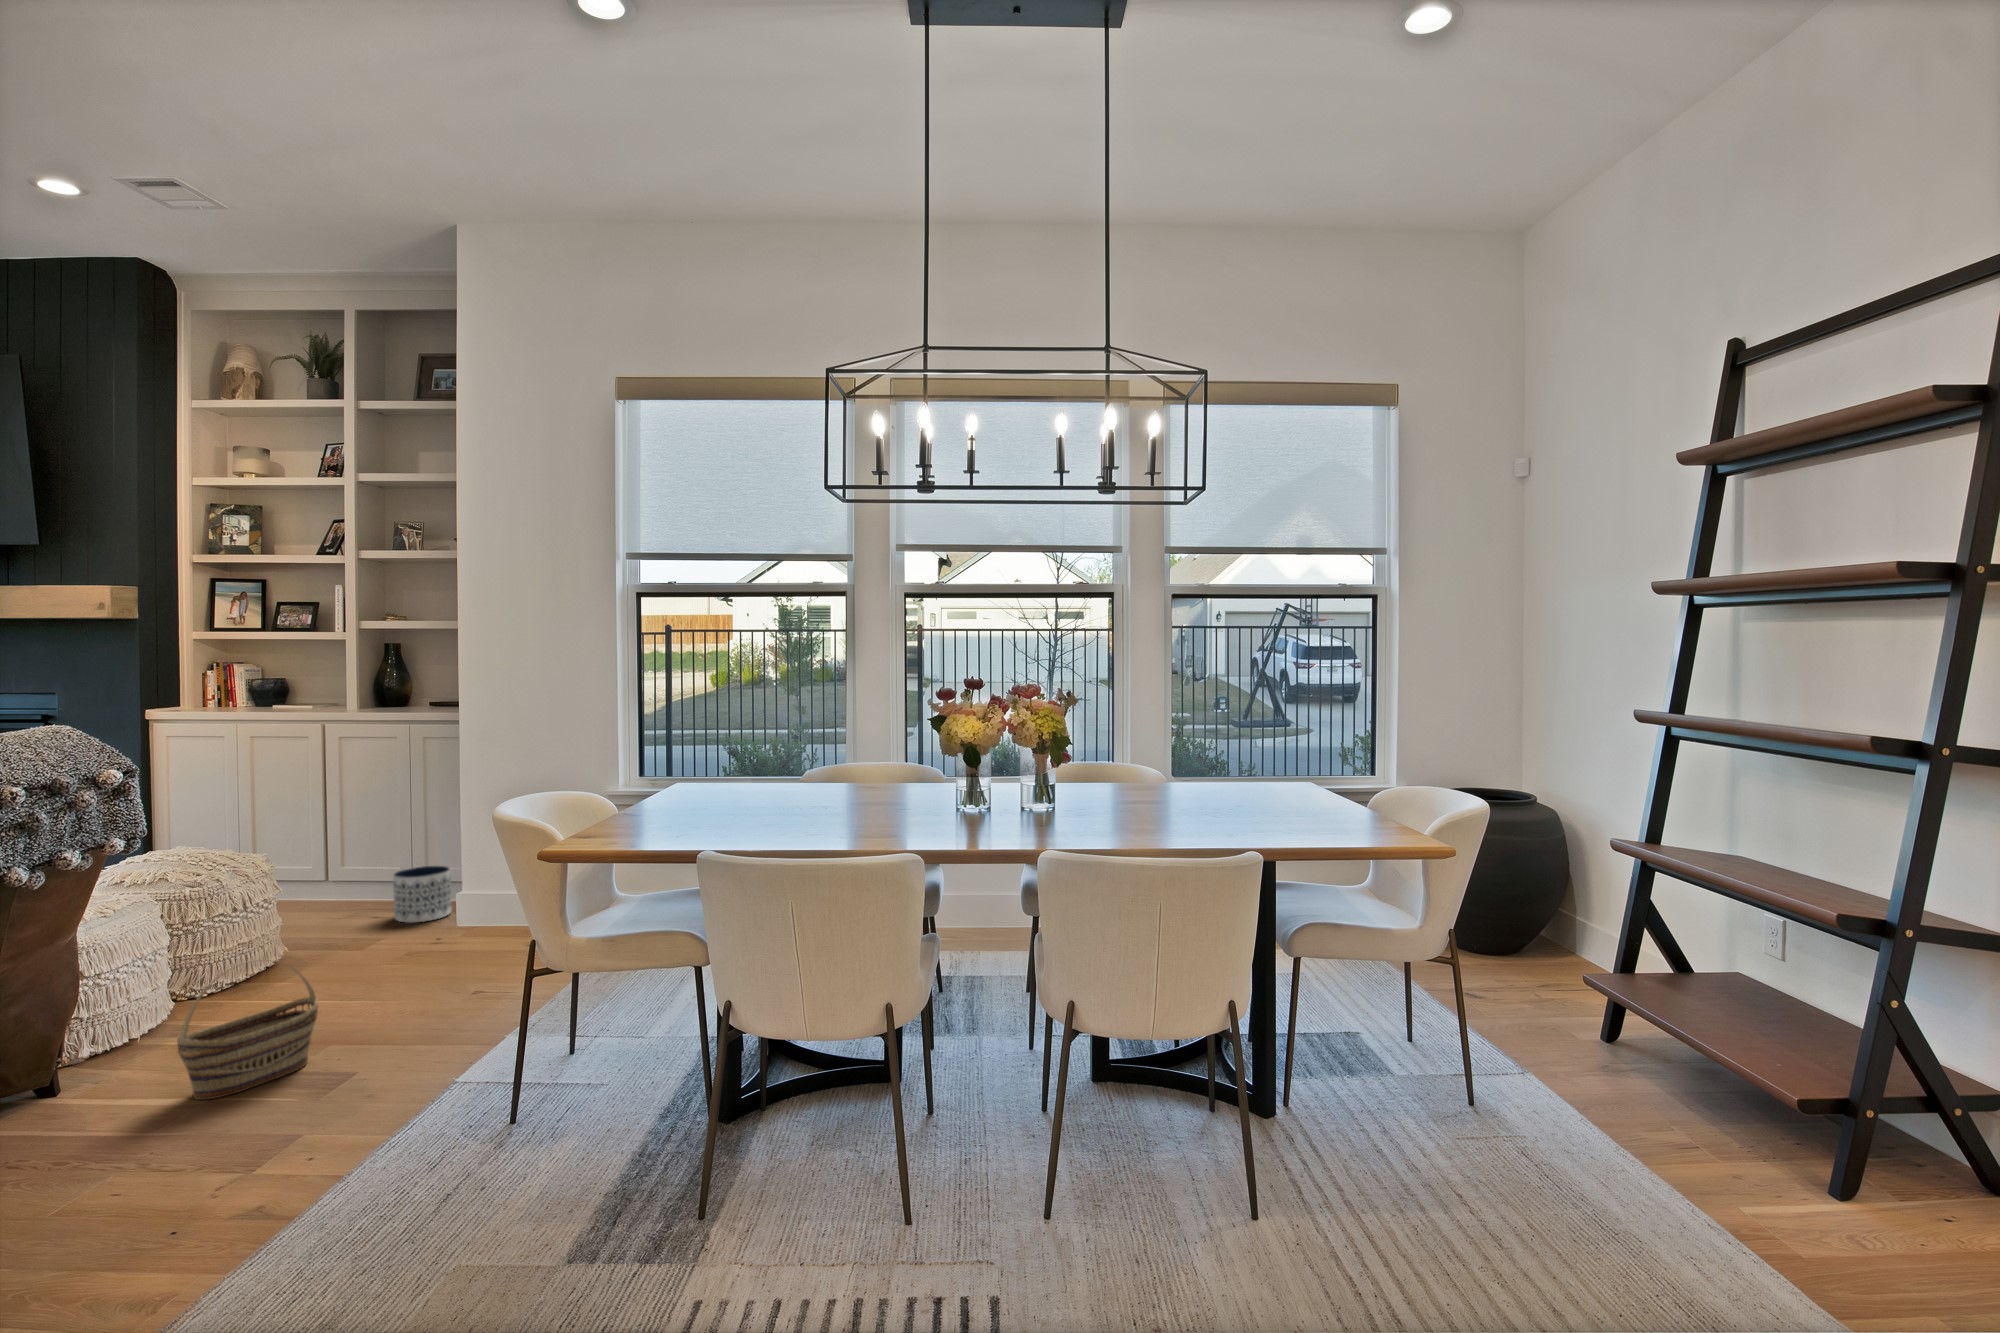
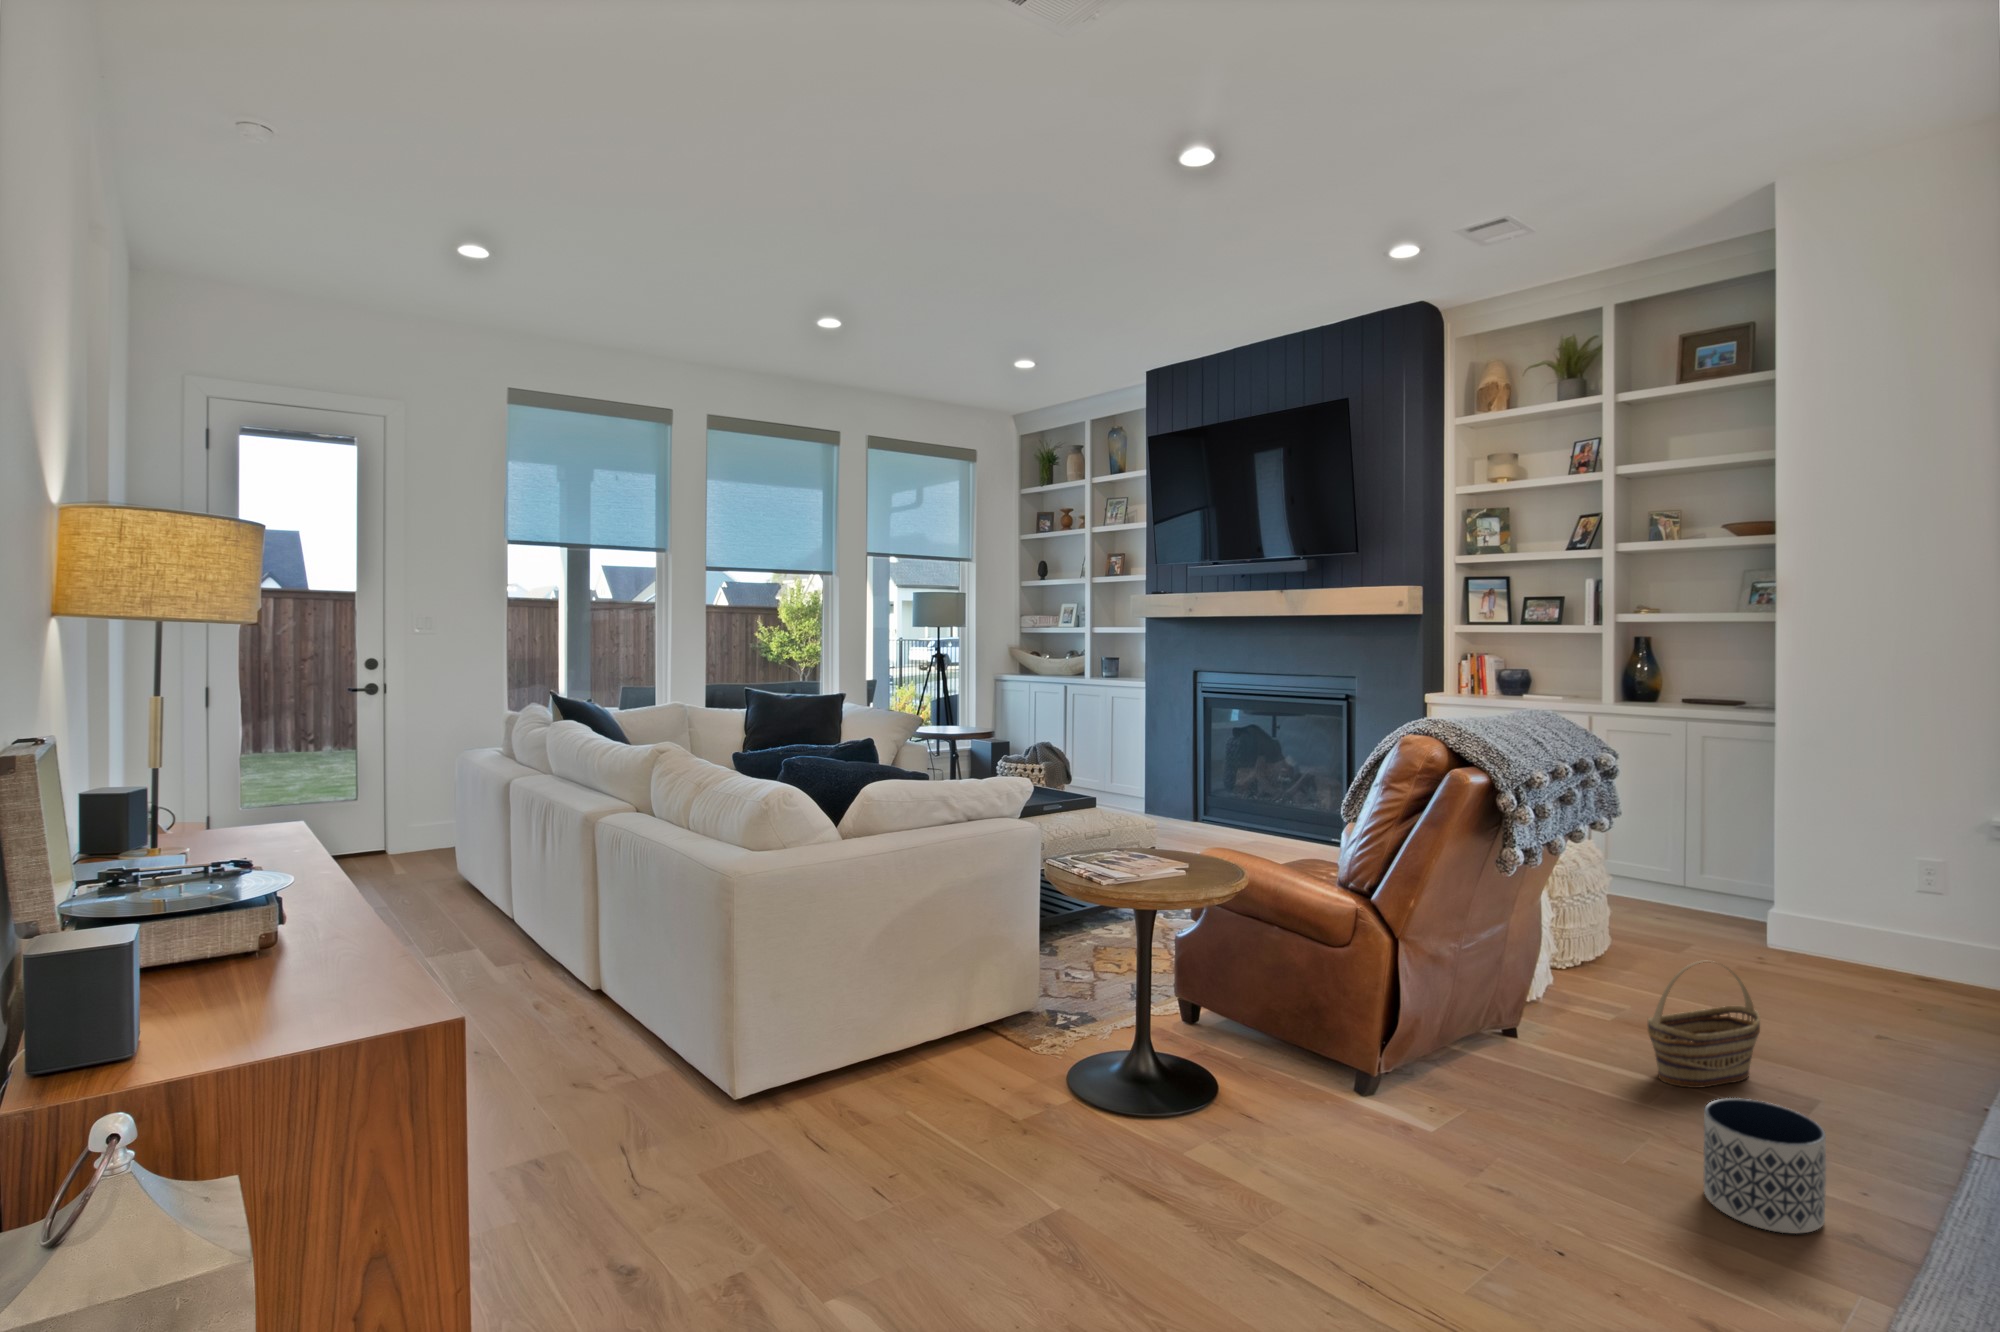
planter: present [393,866,451,923] -> present [1704,1098,1826,1233]

